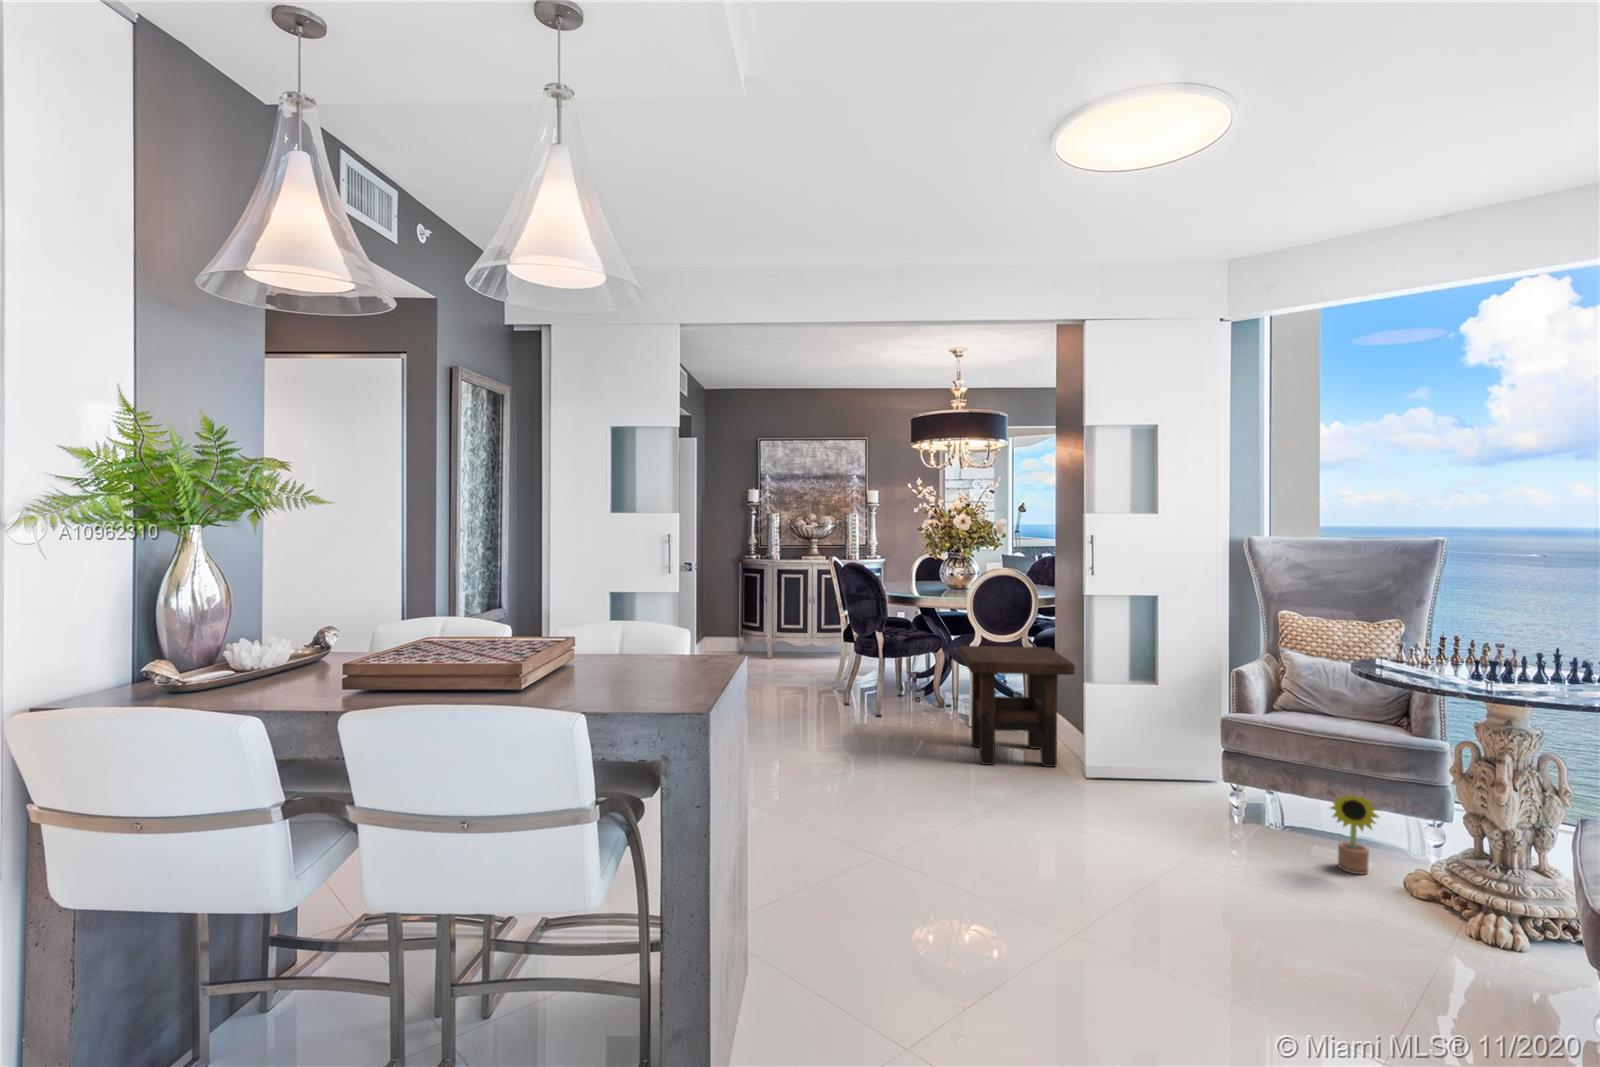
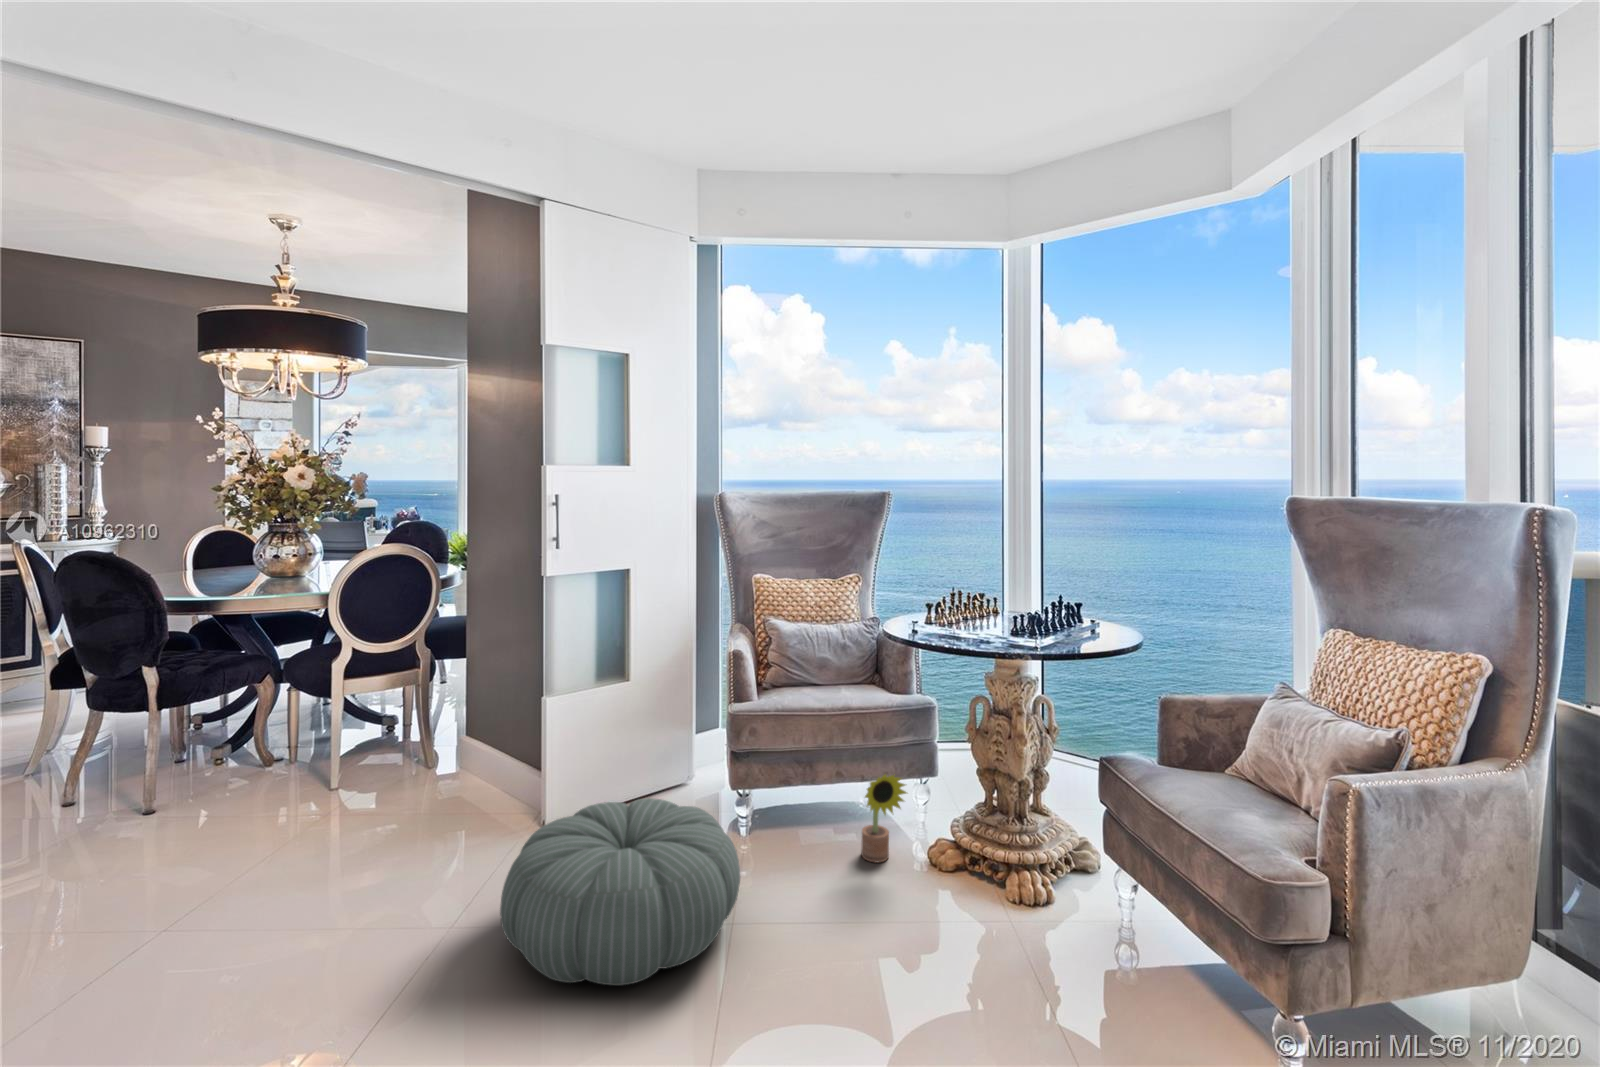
side table: present [958,646,1075,767] -> none [305,650,520,865]
pouf: none [1034,755,1194,856] -> present [500,798,740,985]

